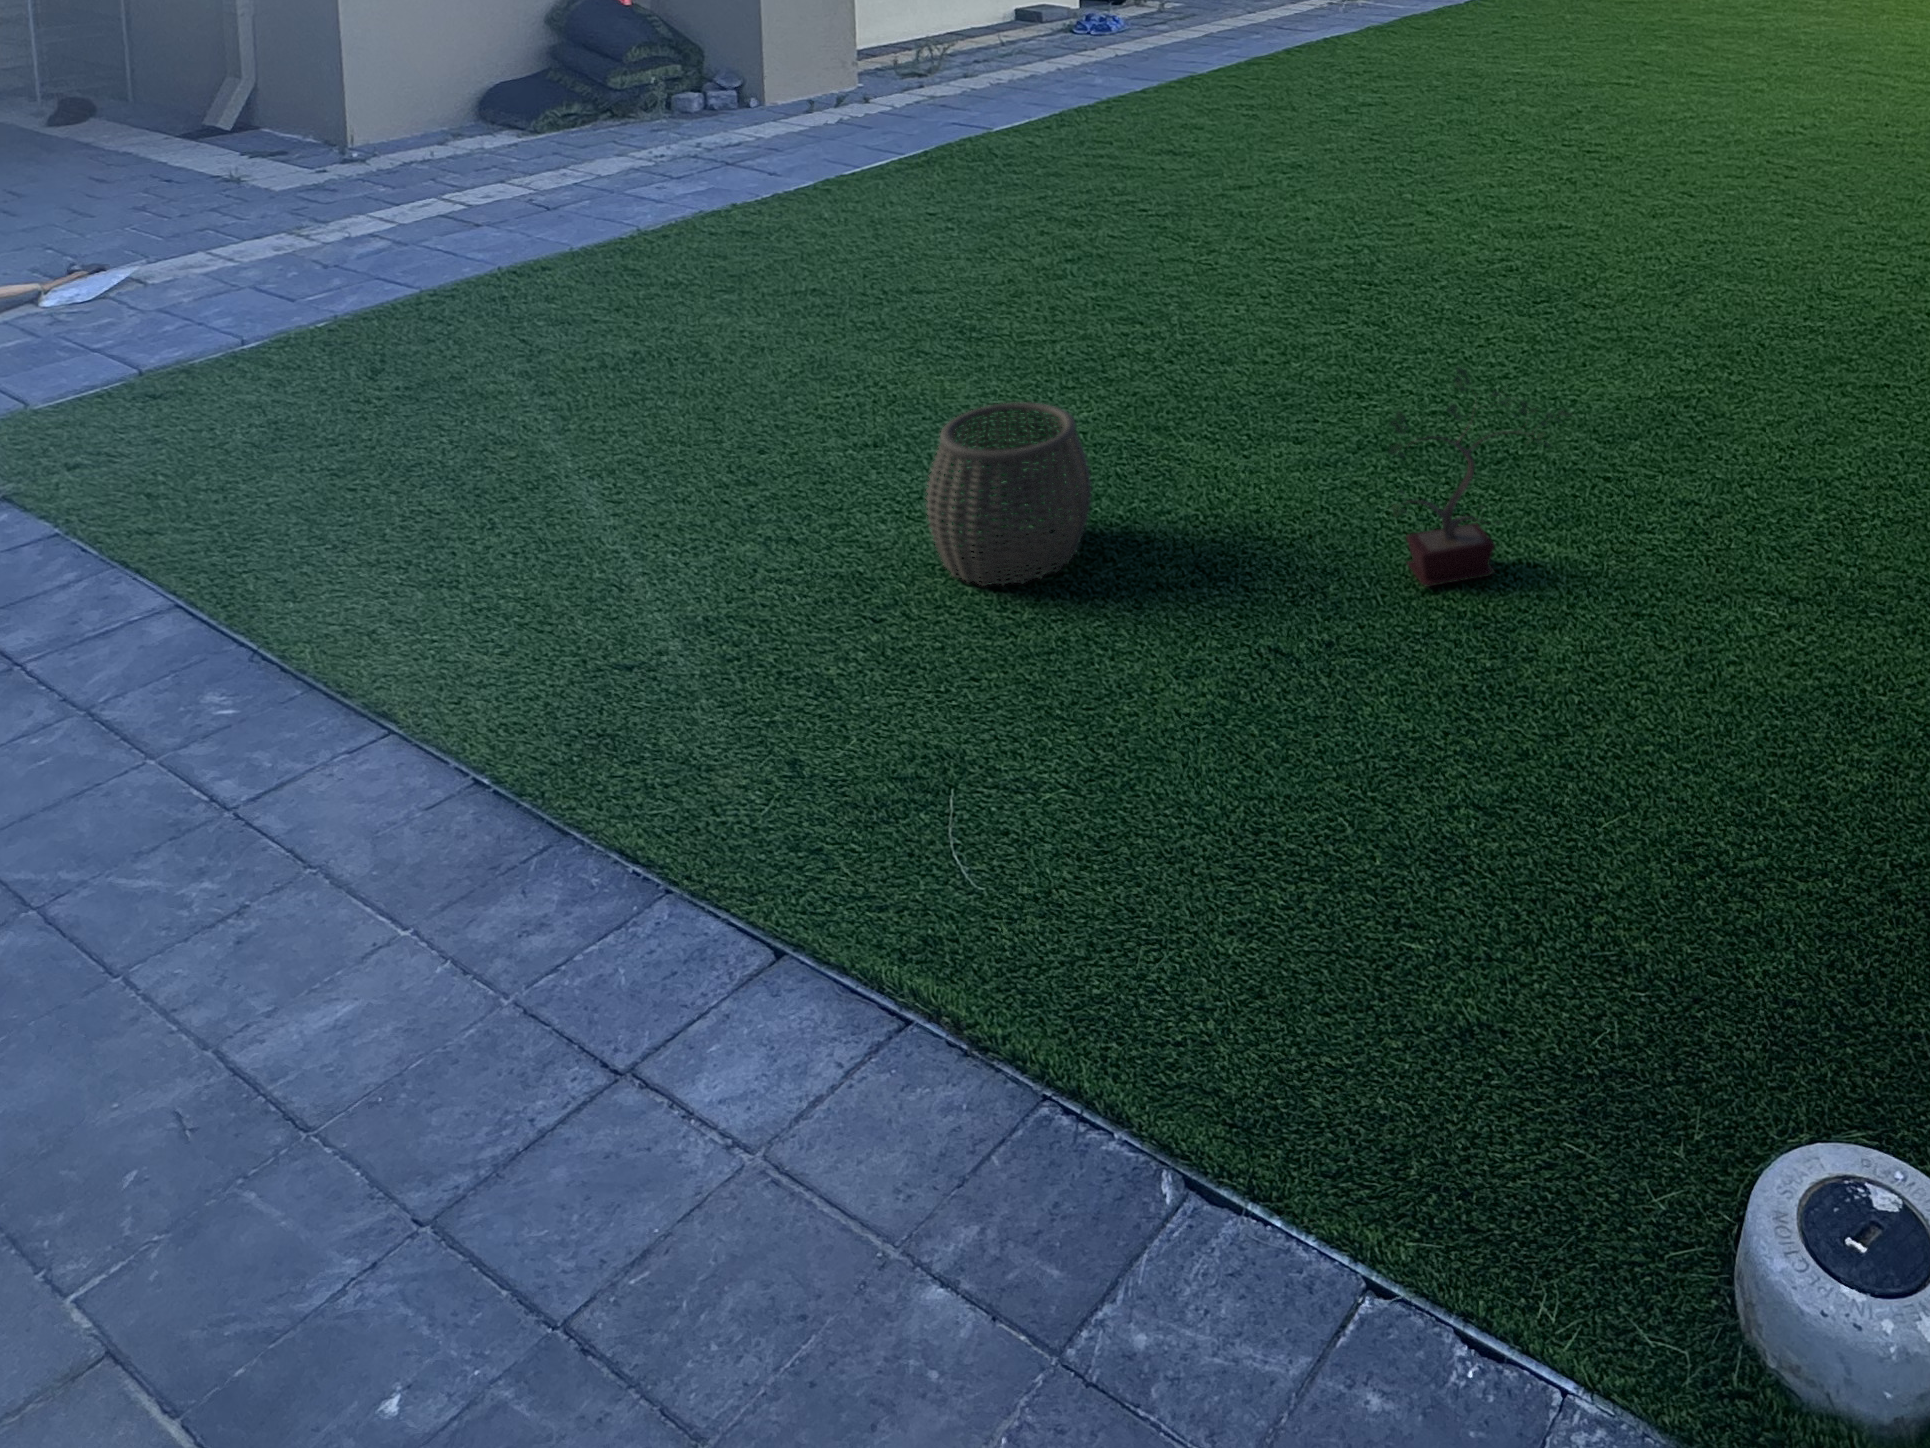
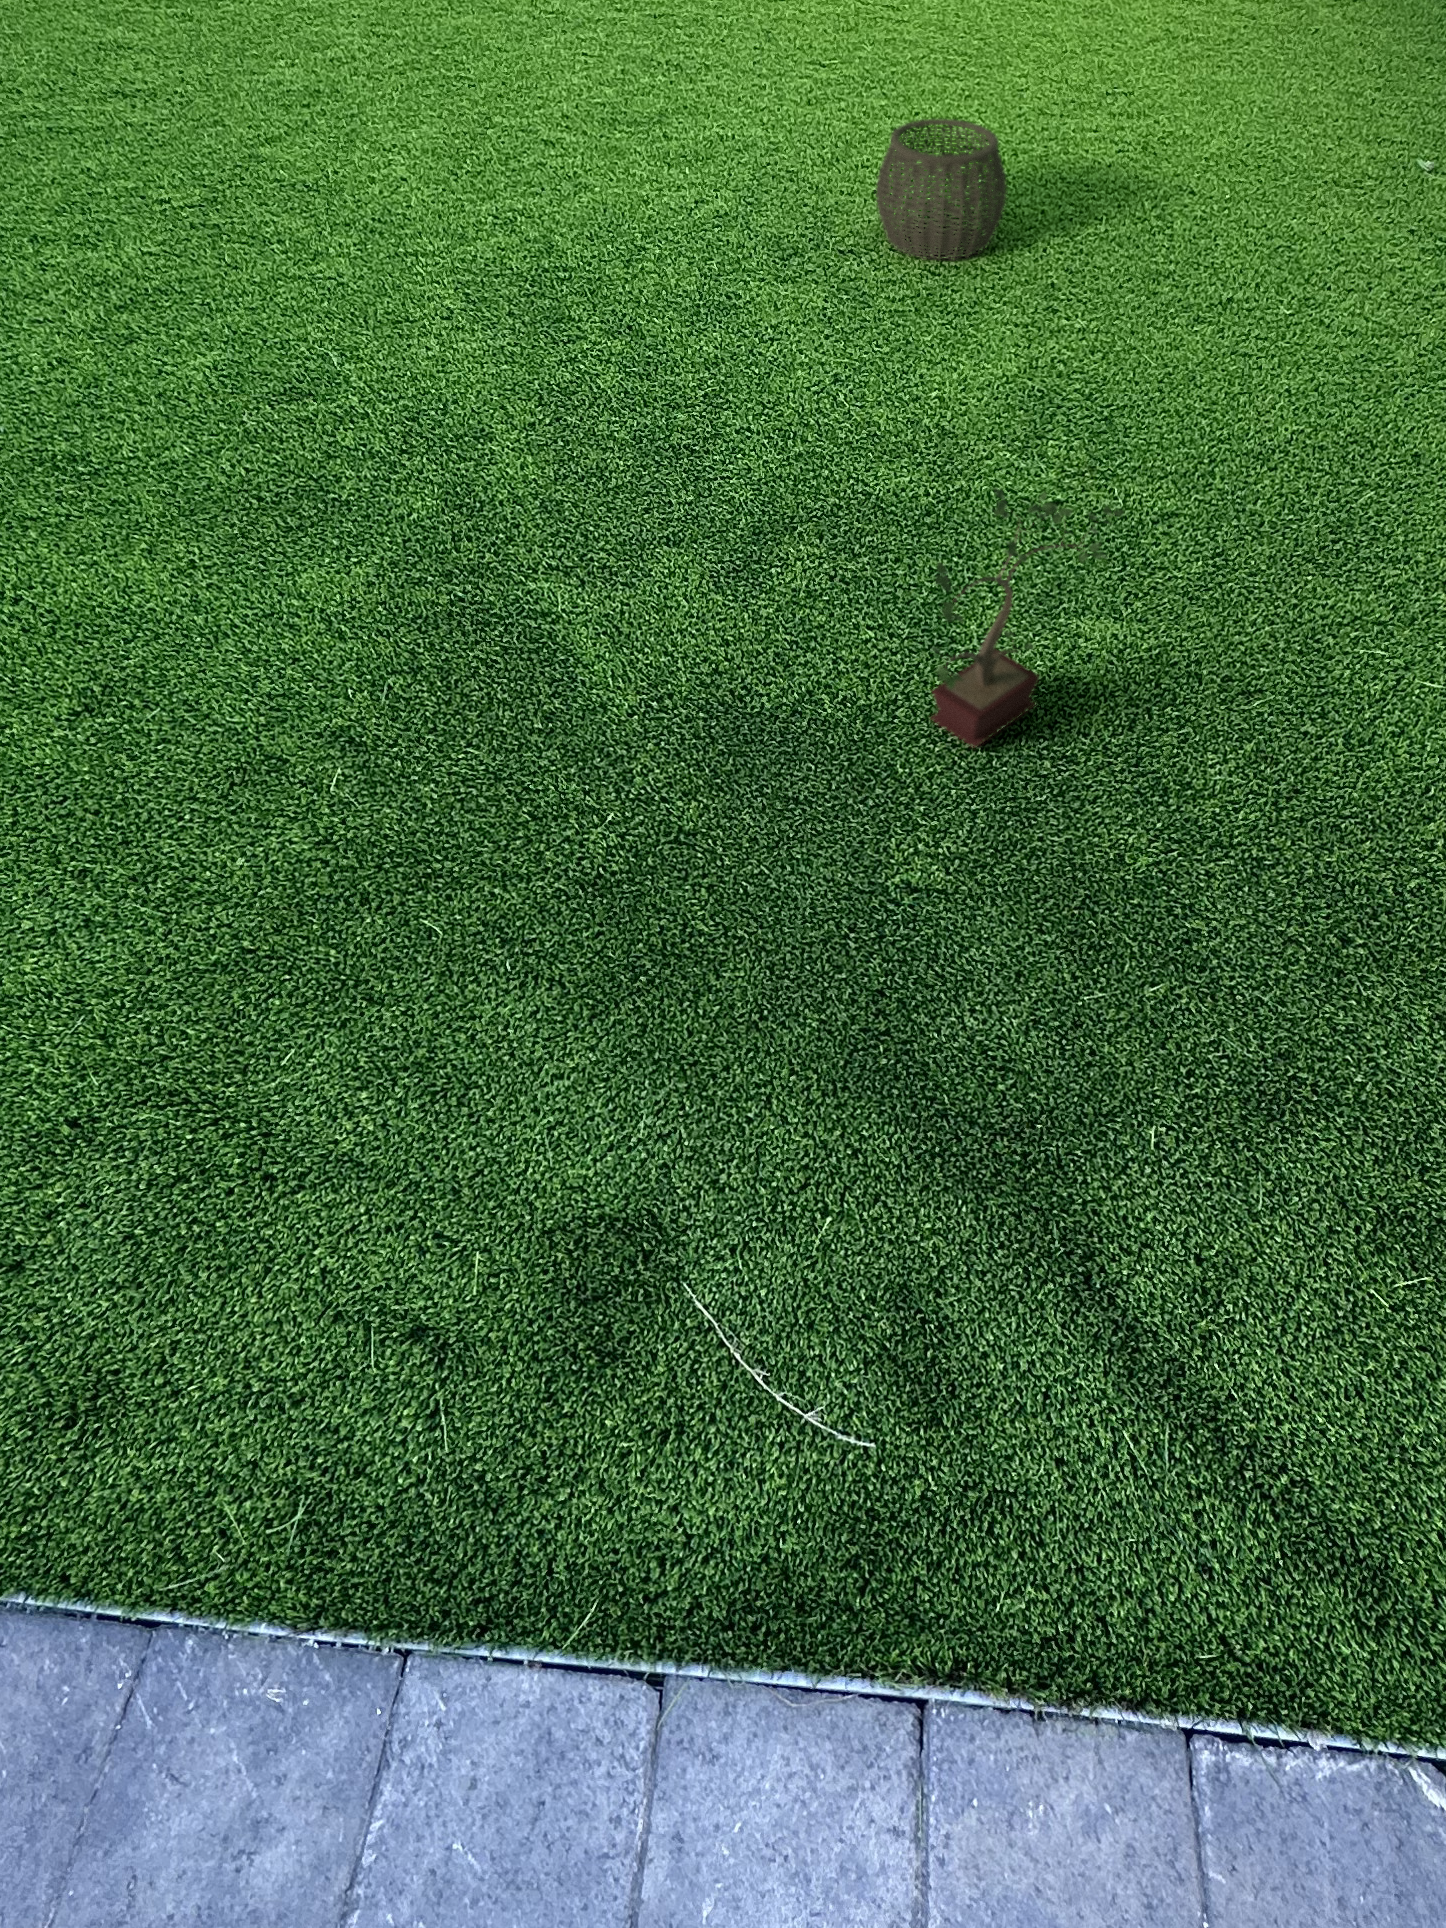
woven basket: present [926,402,1092,586] -> present [876,119,1007,260]

